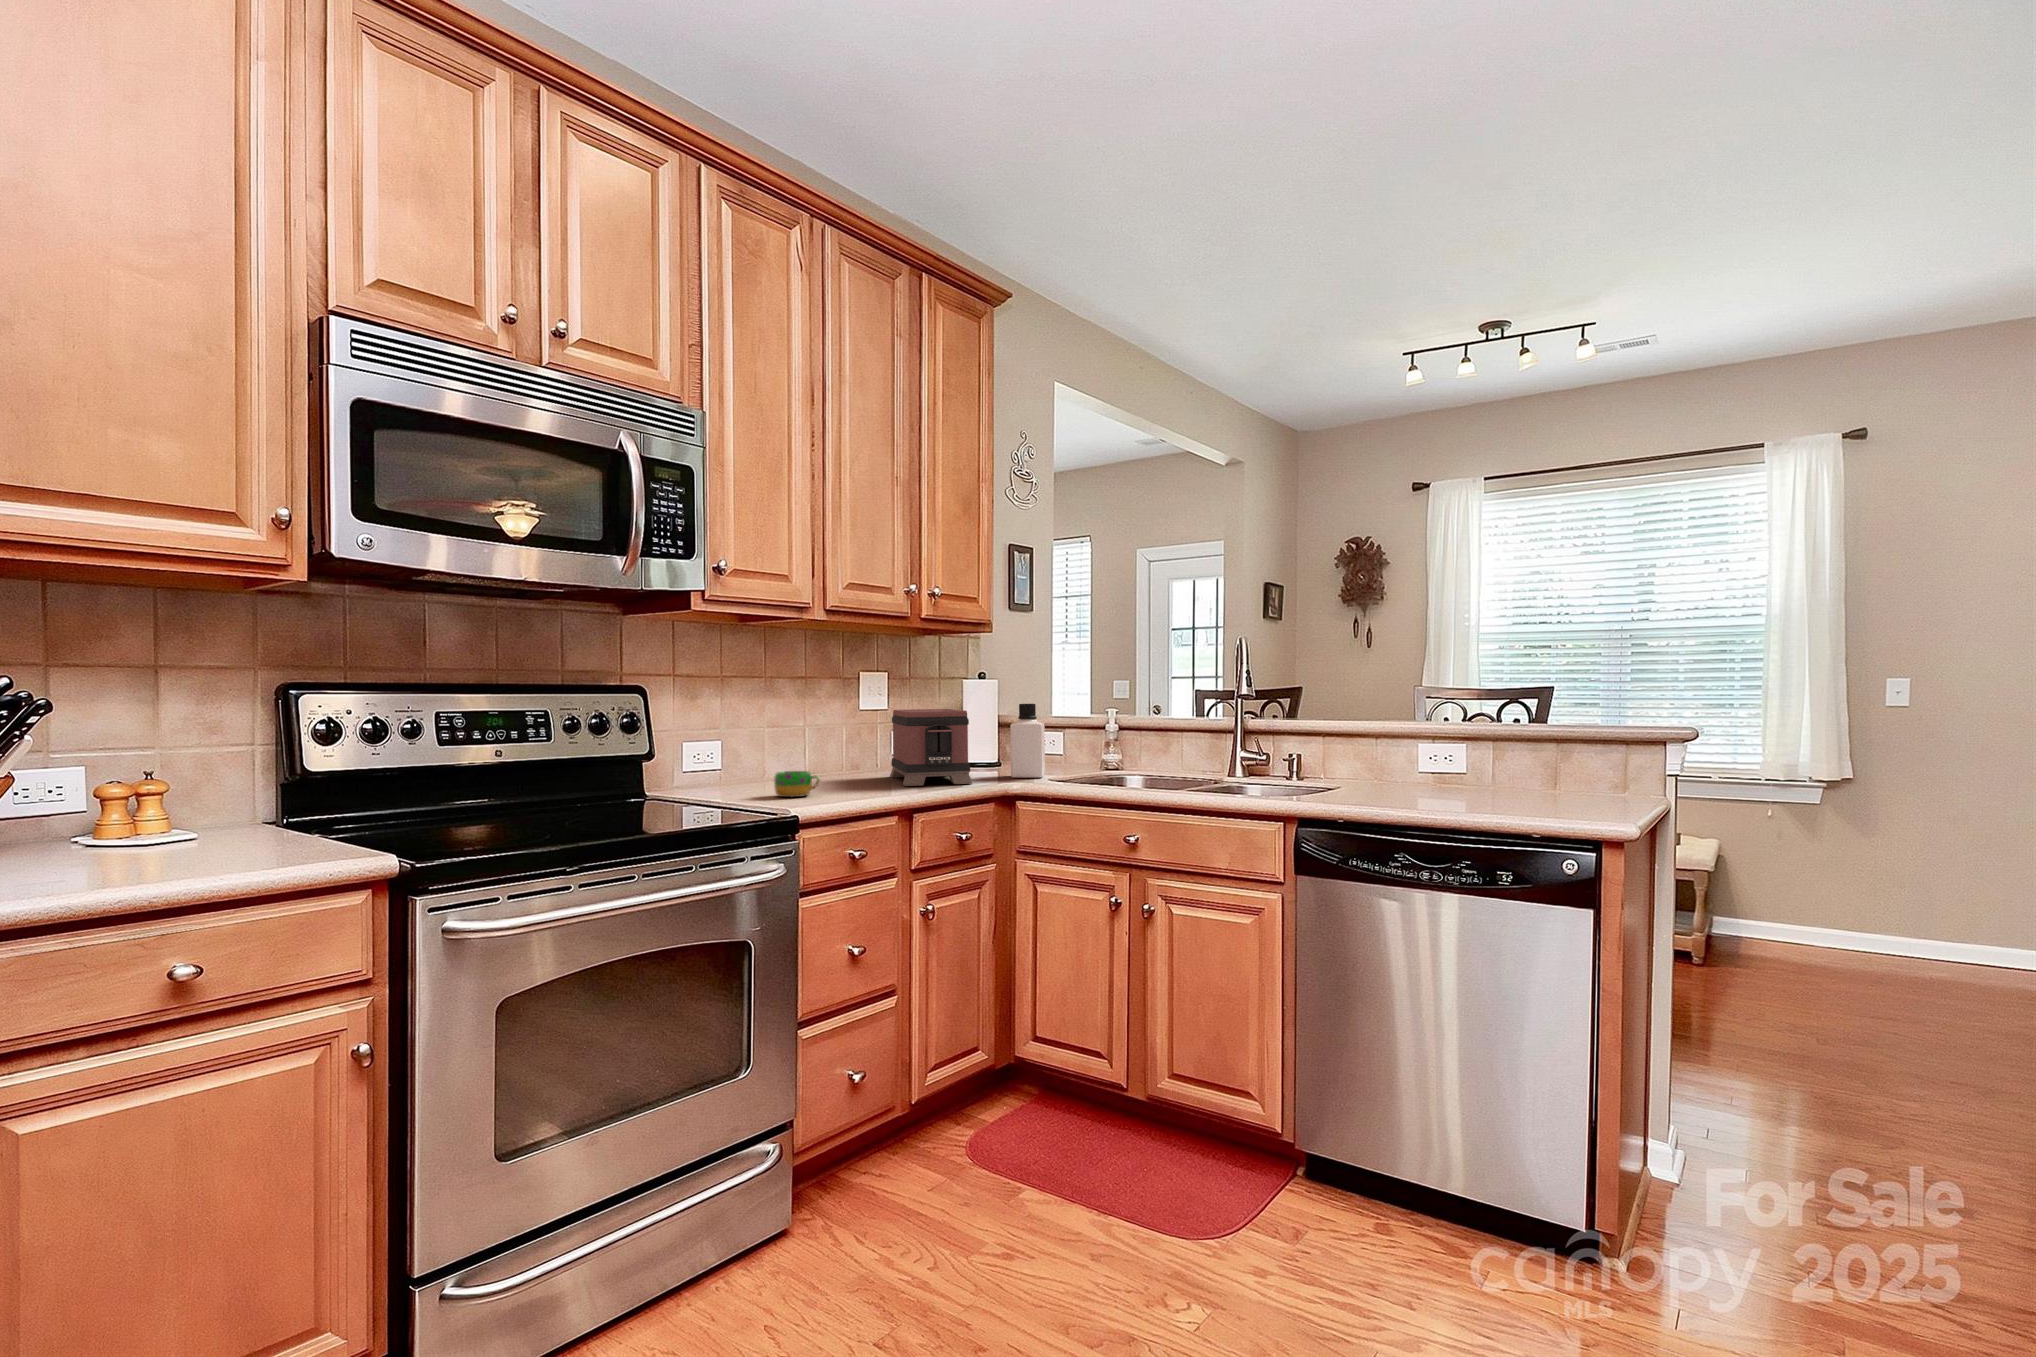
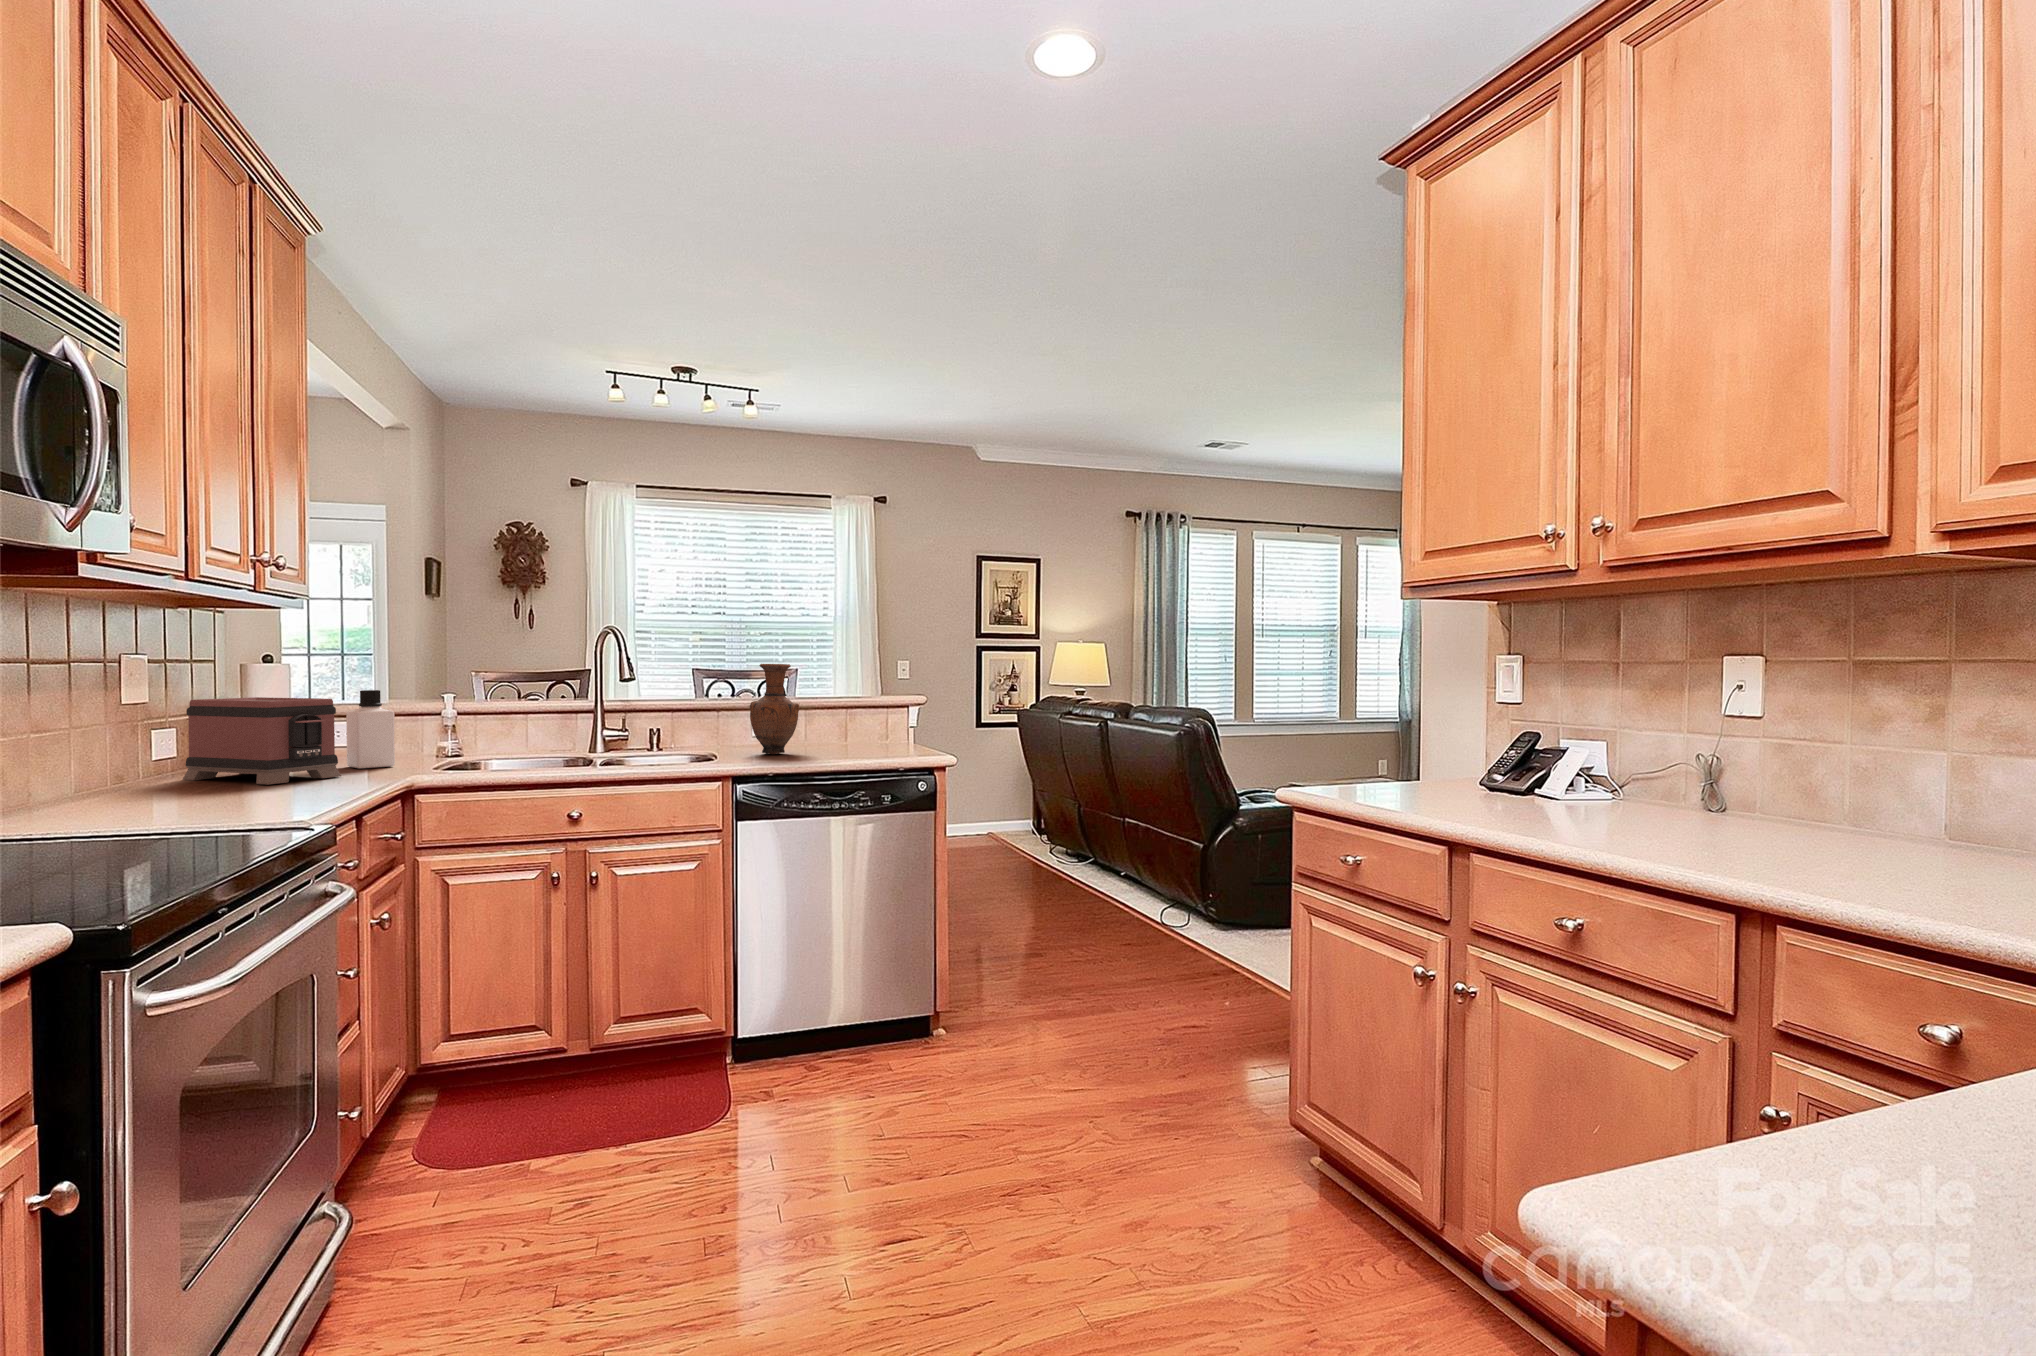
vase: none [1400,672,1476,799] -> present [750,664,799,755]
mug: present [774,771,819,797] -> none [130,774,202,807]

